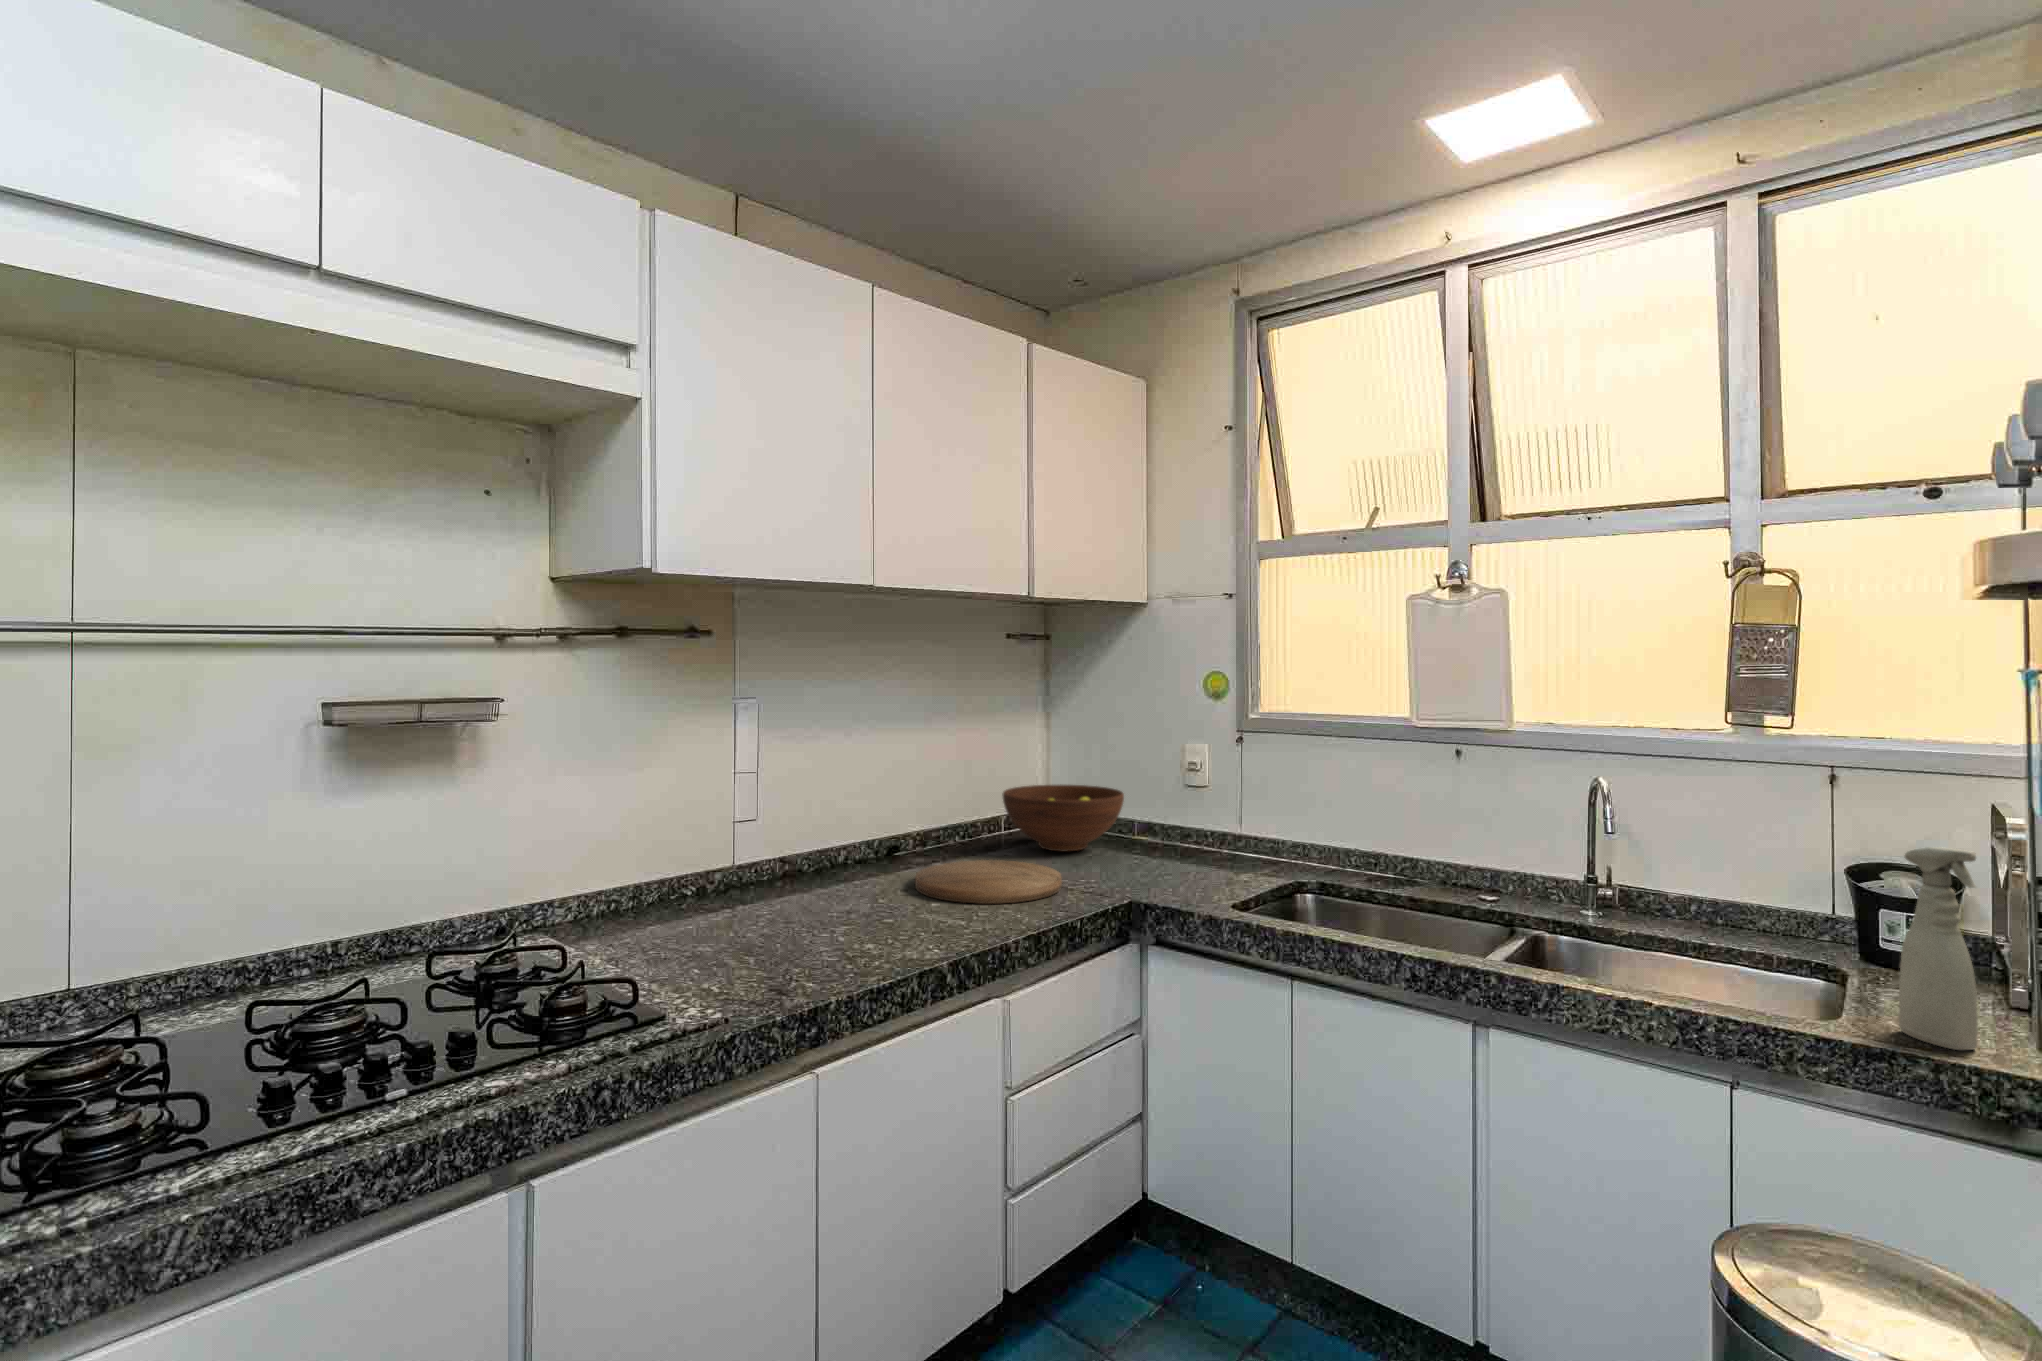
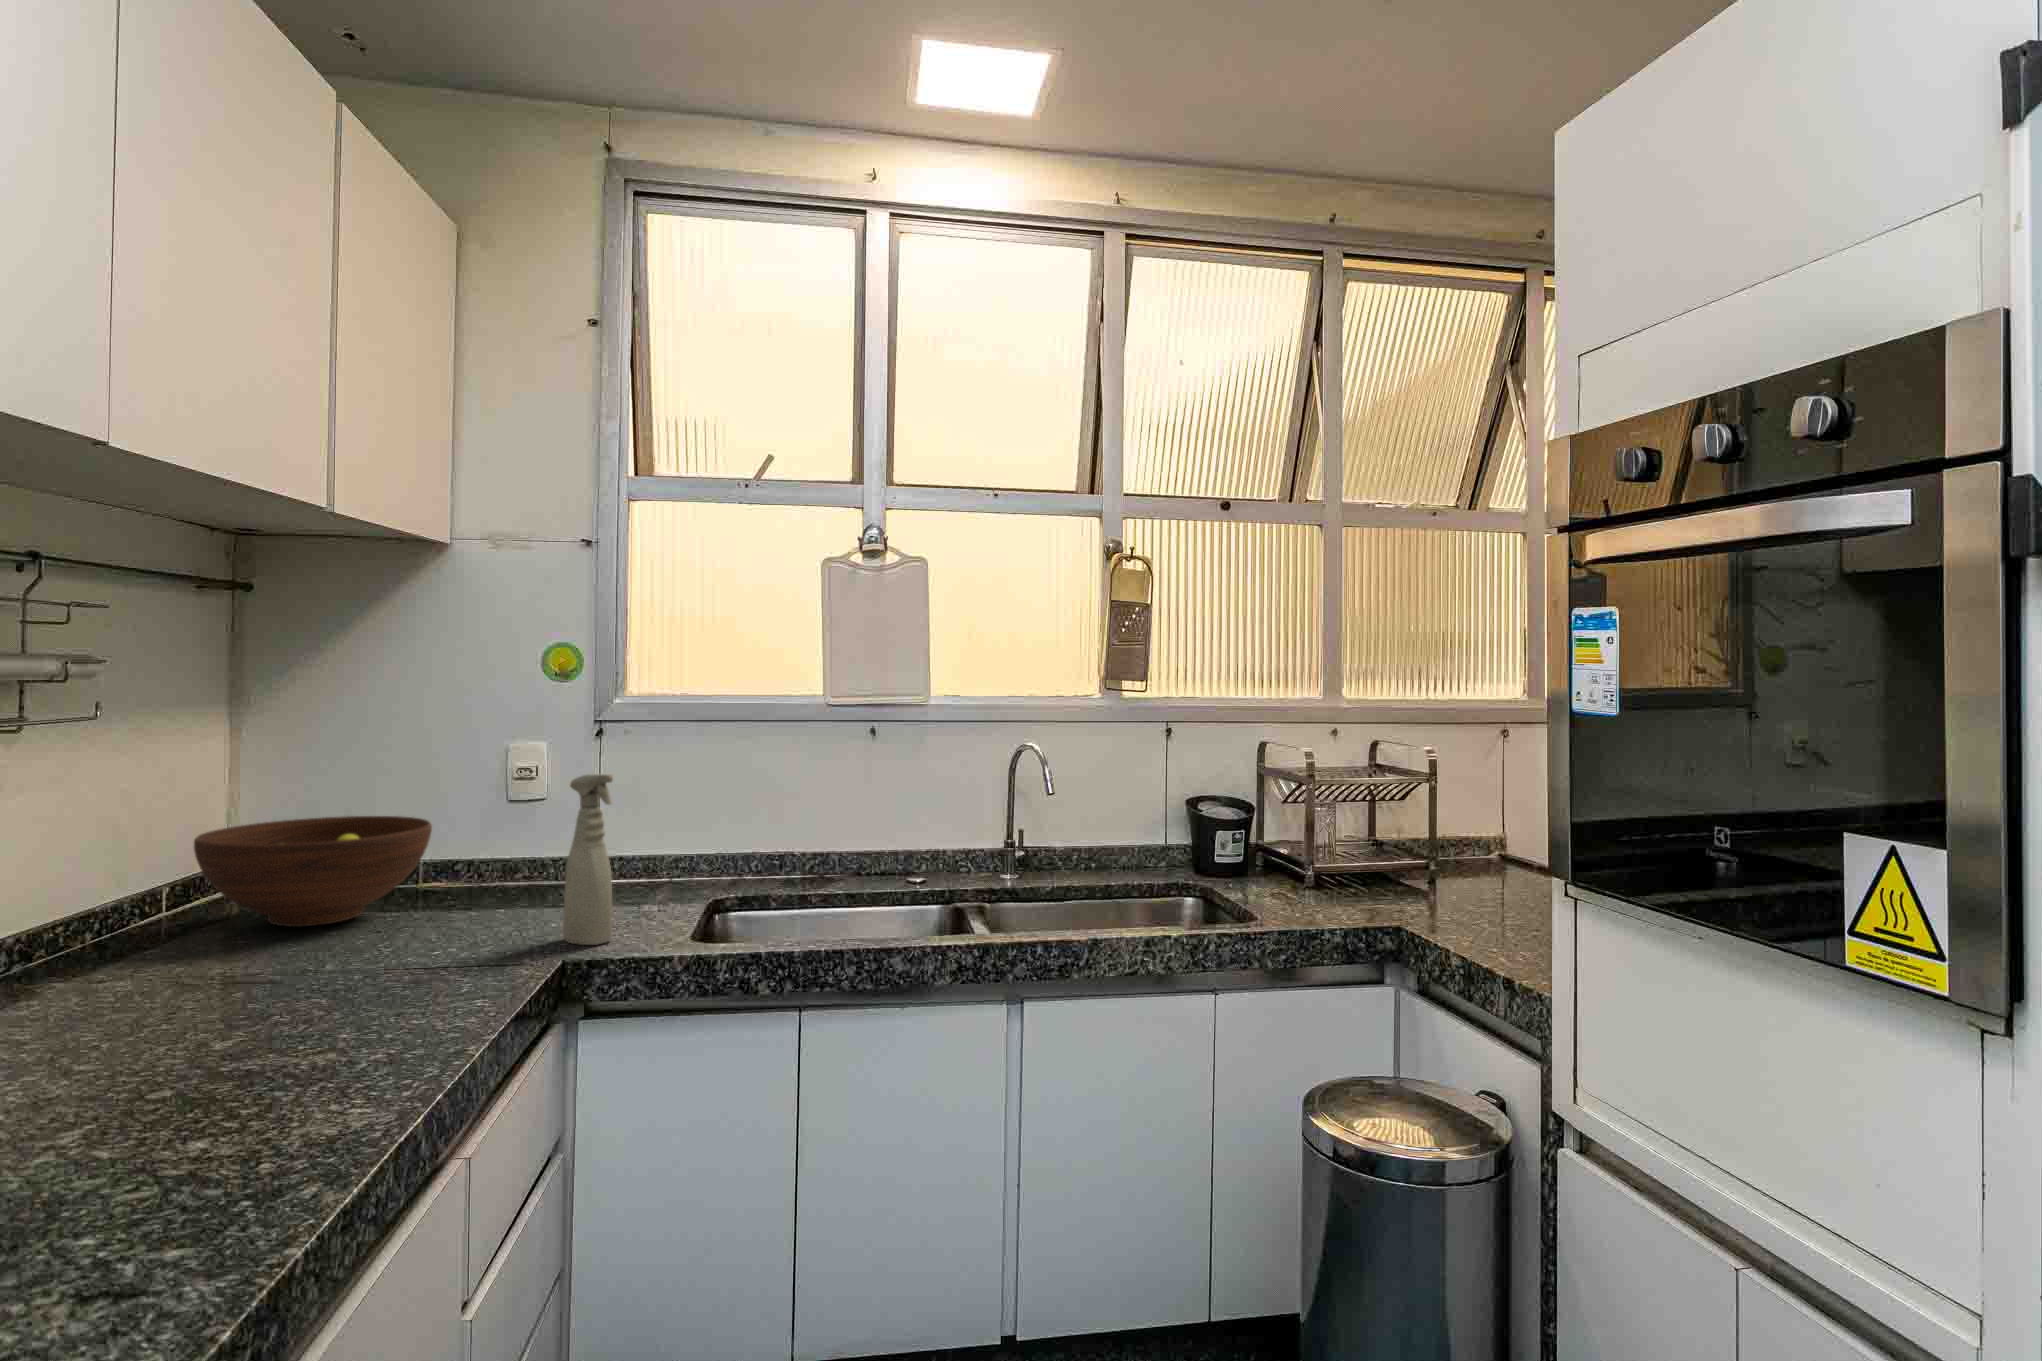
spray bottle: present [1899,847,1978,1050] -> present [563,774,613,945]
cutting board: present [915,860,1062,904] -> none [116,946,435,1043]

